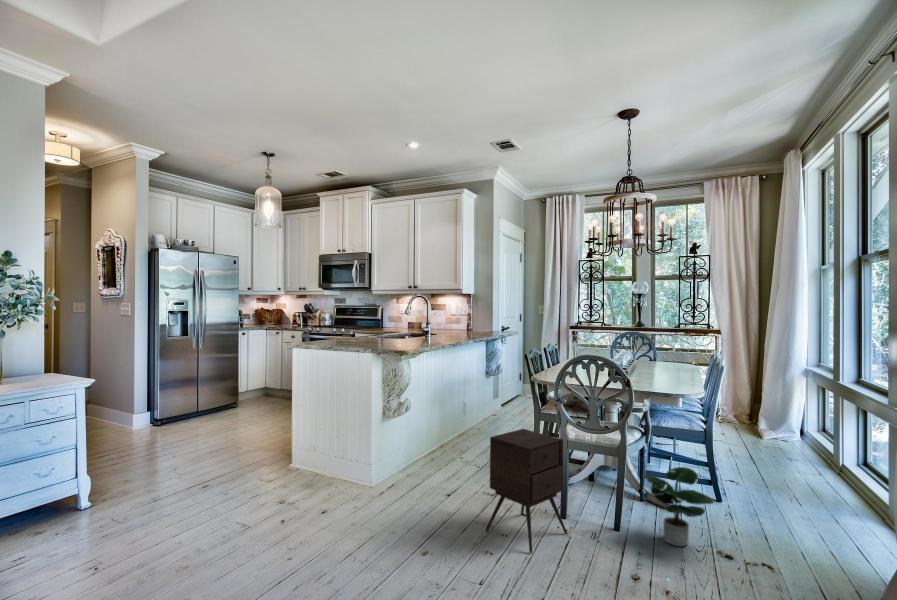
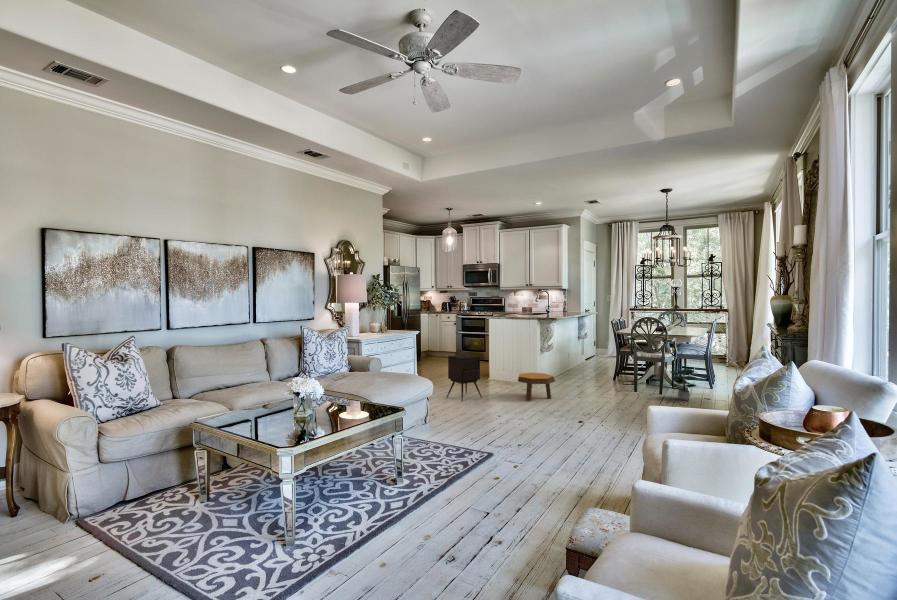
side table: present [486,429,567,553] -> present [447,354,482,402]
footstool: none [286,475,380,565] -> present [518,373,555,401]

